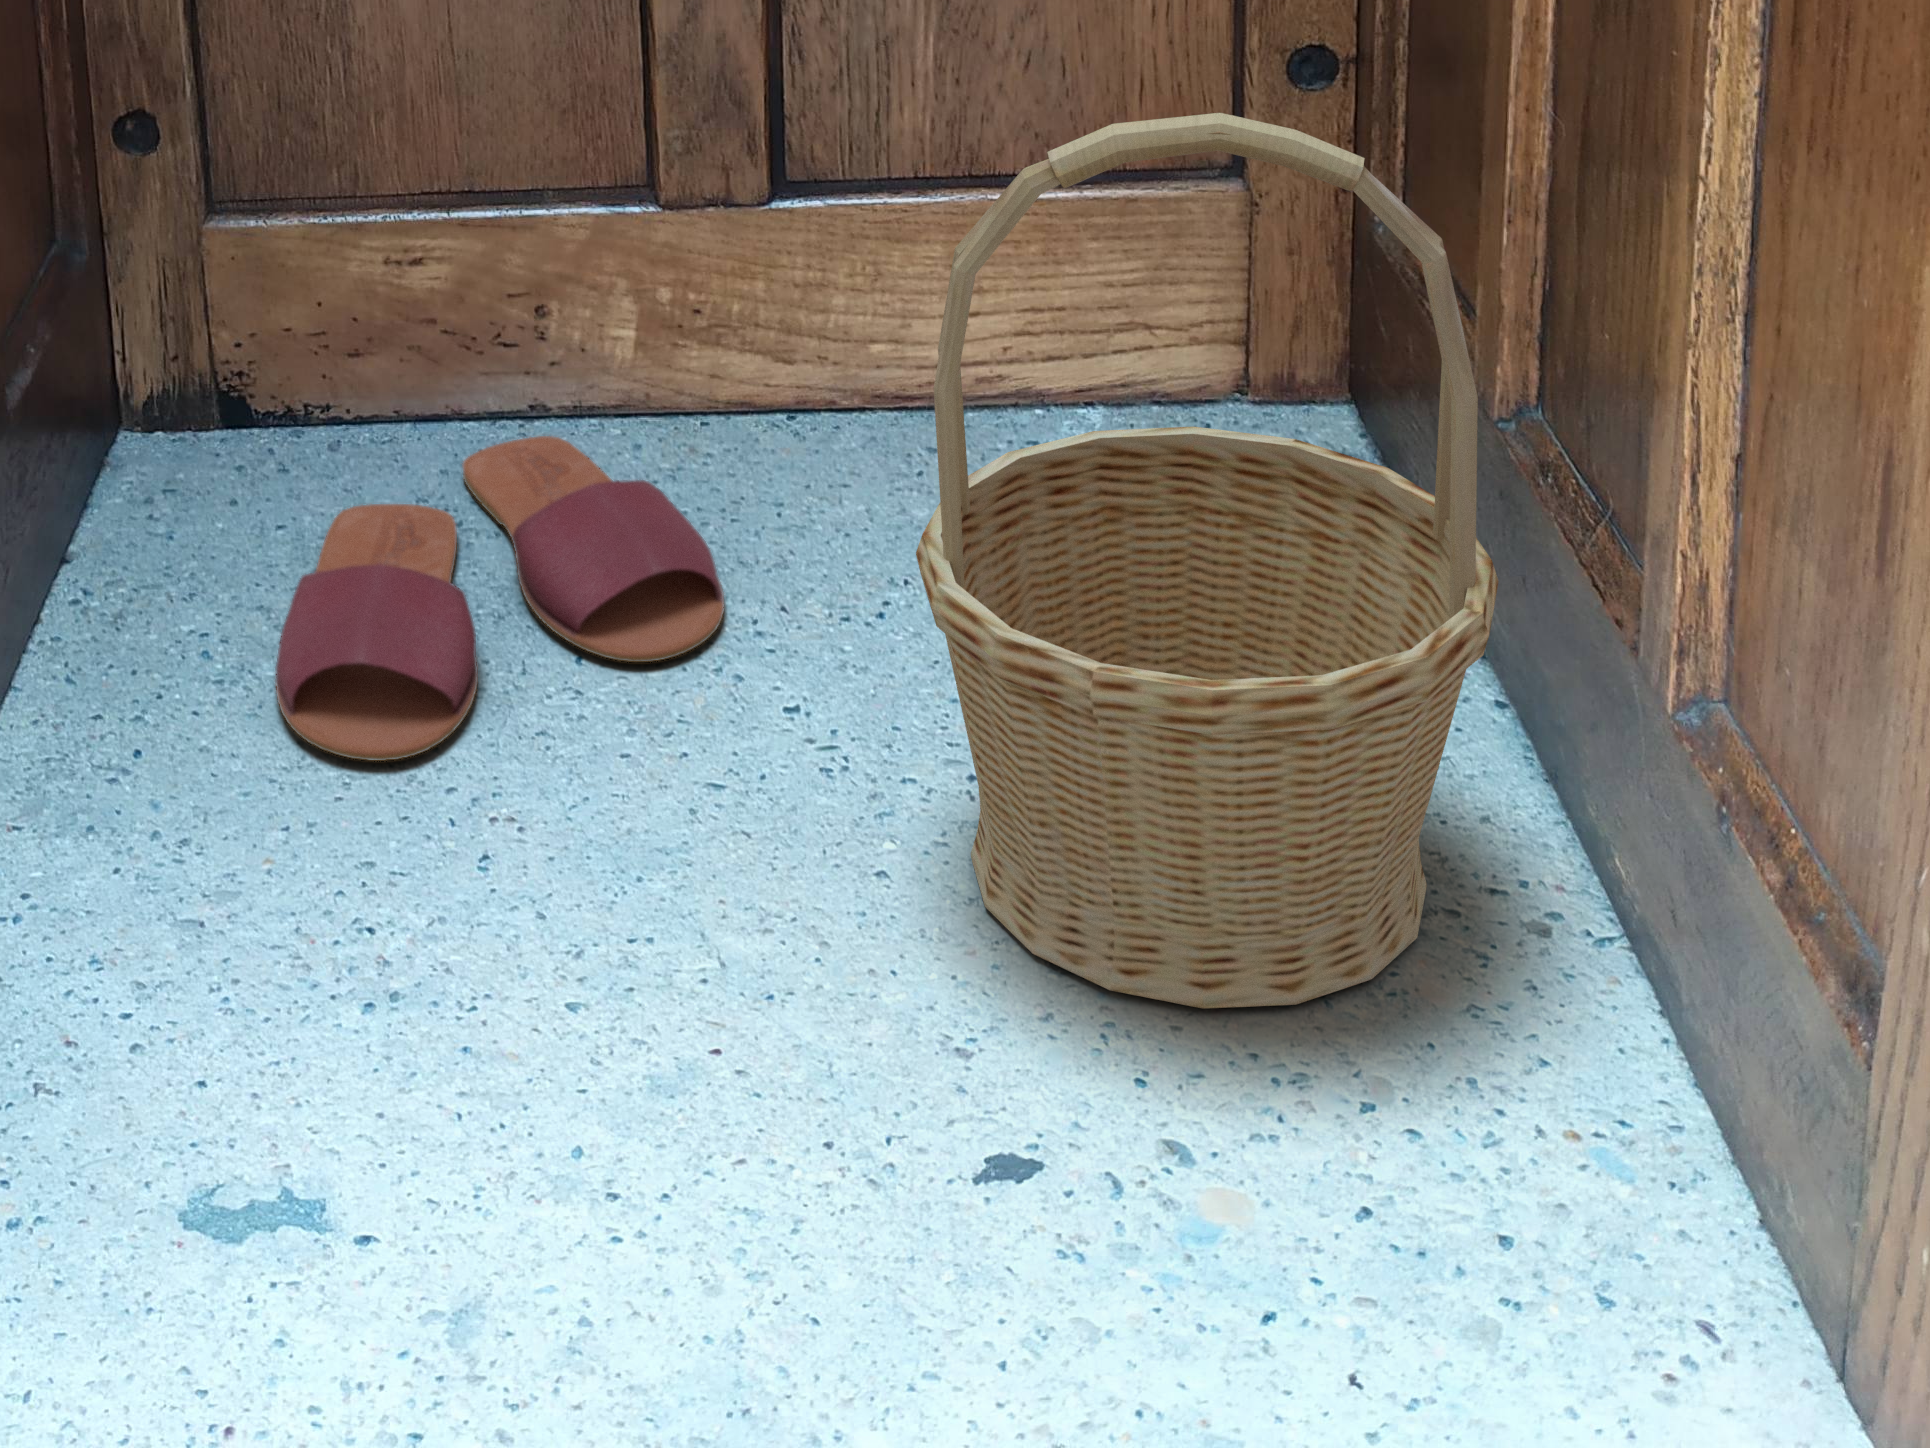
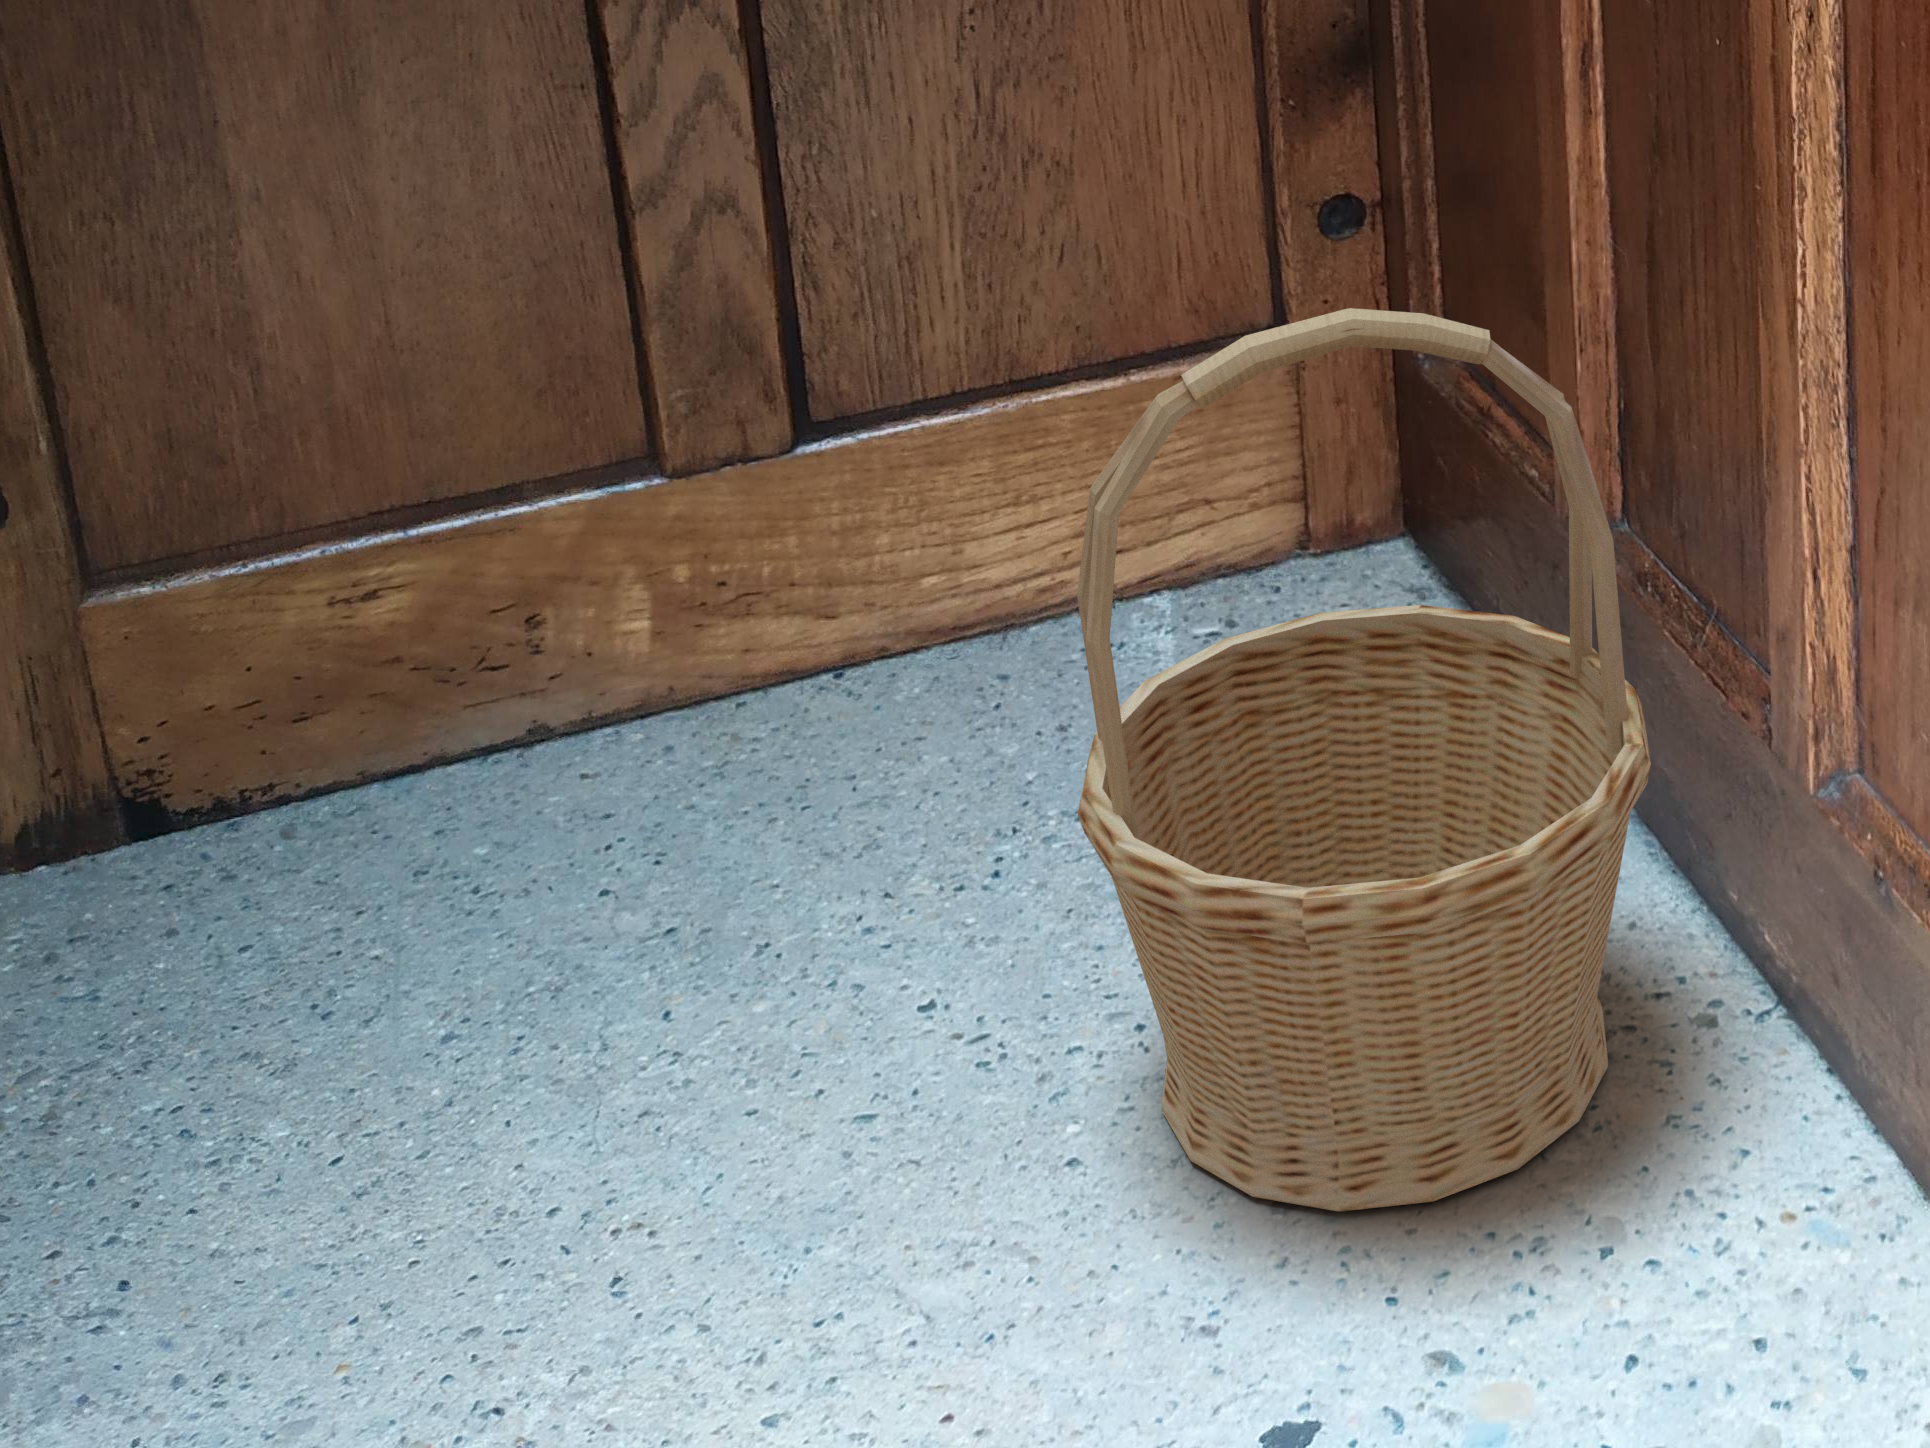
slippers: present [275,436,724,761] -> none [289,755,824,1205]

